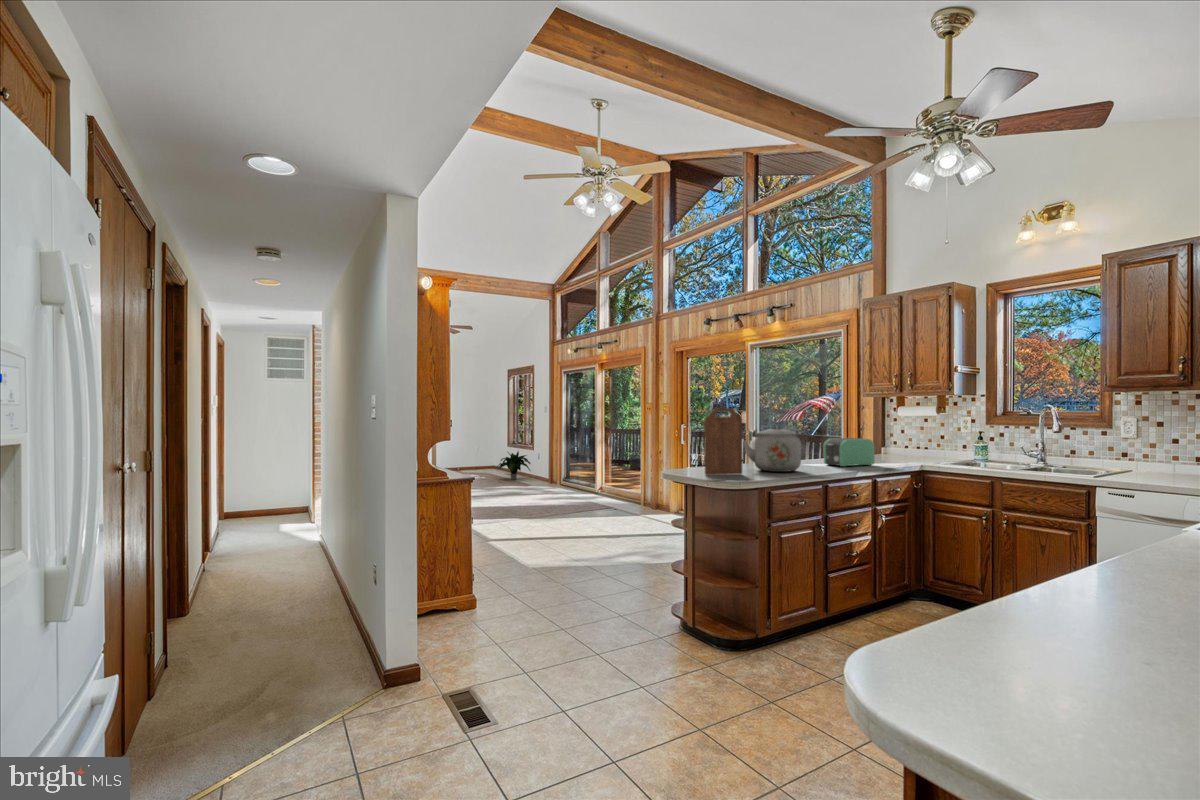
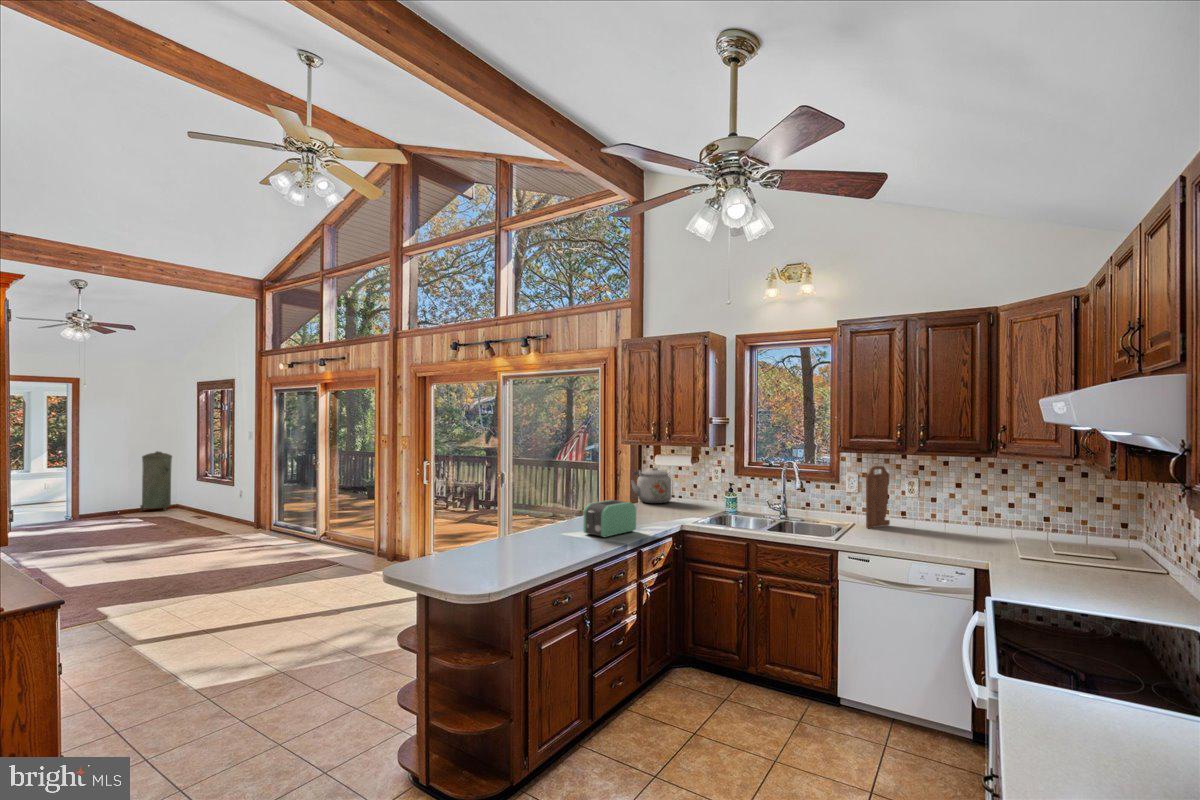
cutting board: present [704,408,742,475] -> present [866,466,890,528]
trash can: none [472,424,492,470] -> present [140,451,172,511]
kettle: present [744,426,801,472] -> present [632,468,671,503]
potted plant: present [496,451,530,479] -> none [172,487,229,525]

